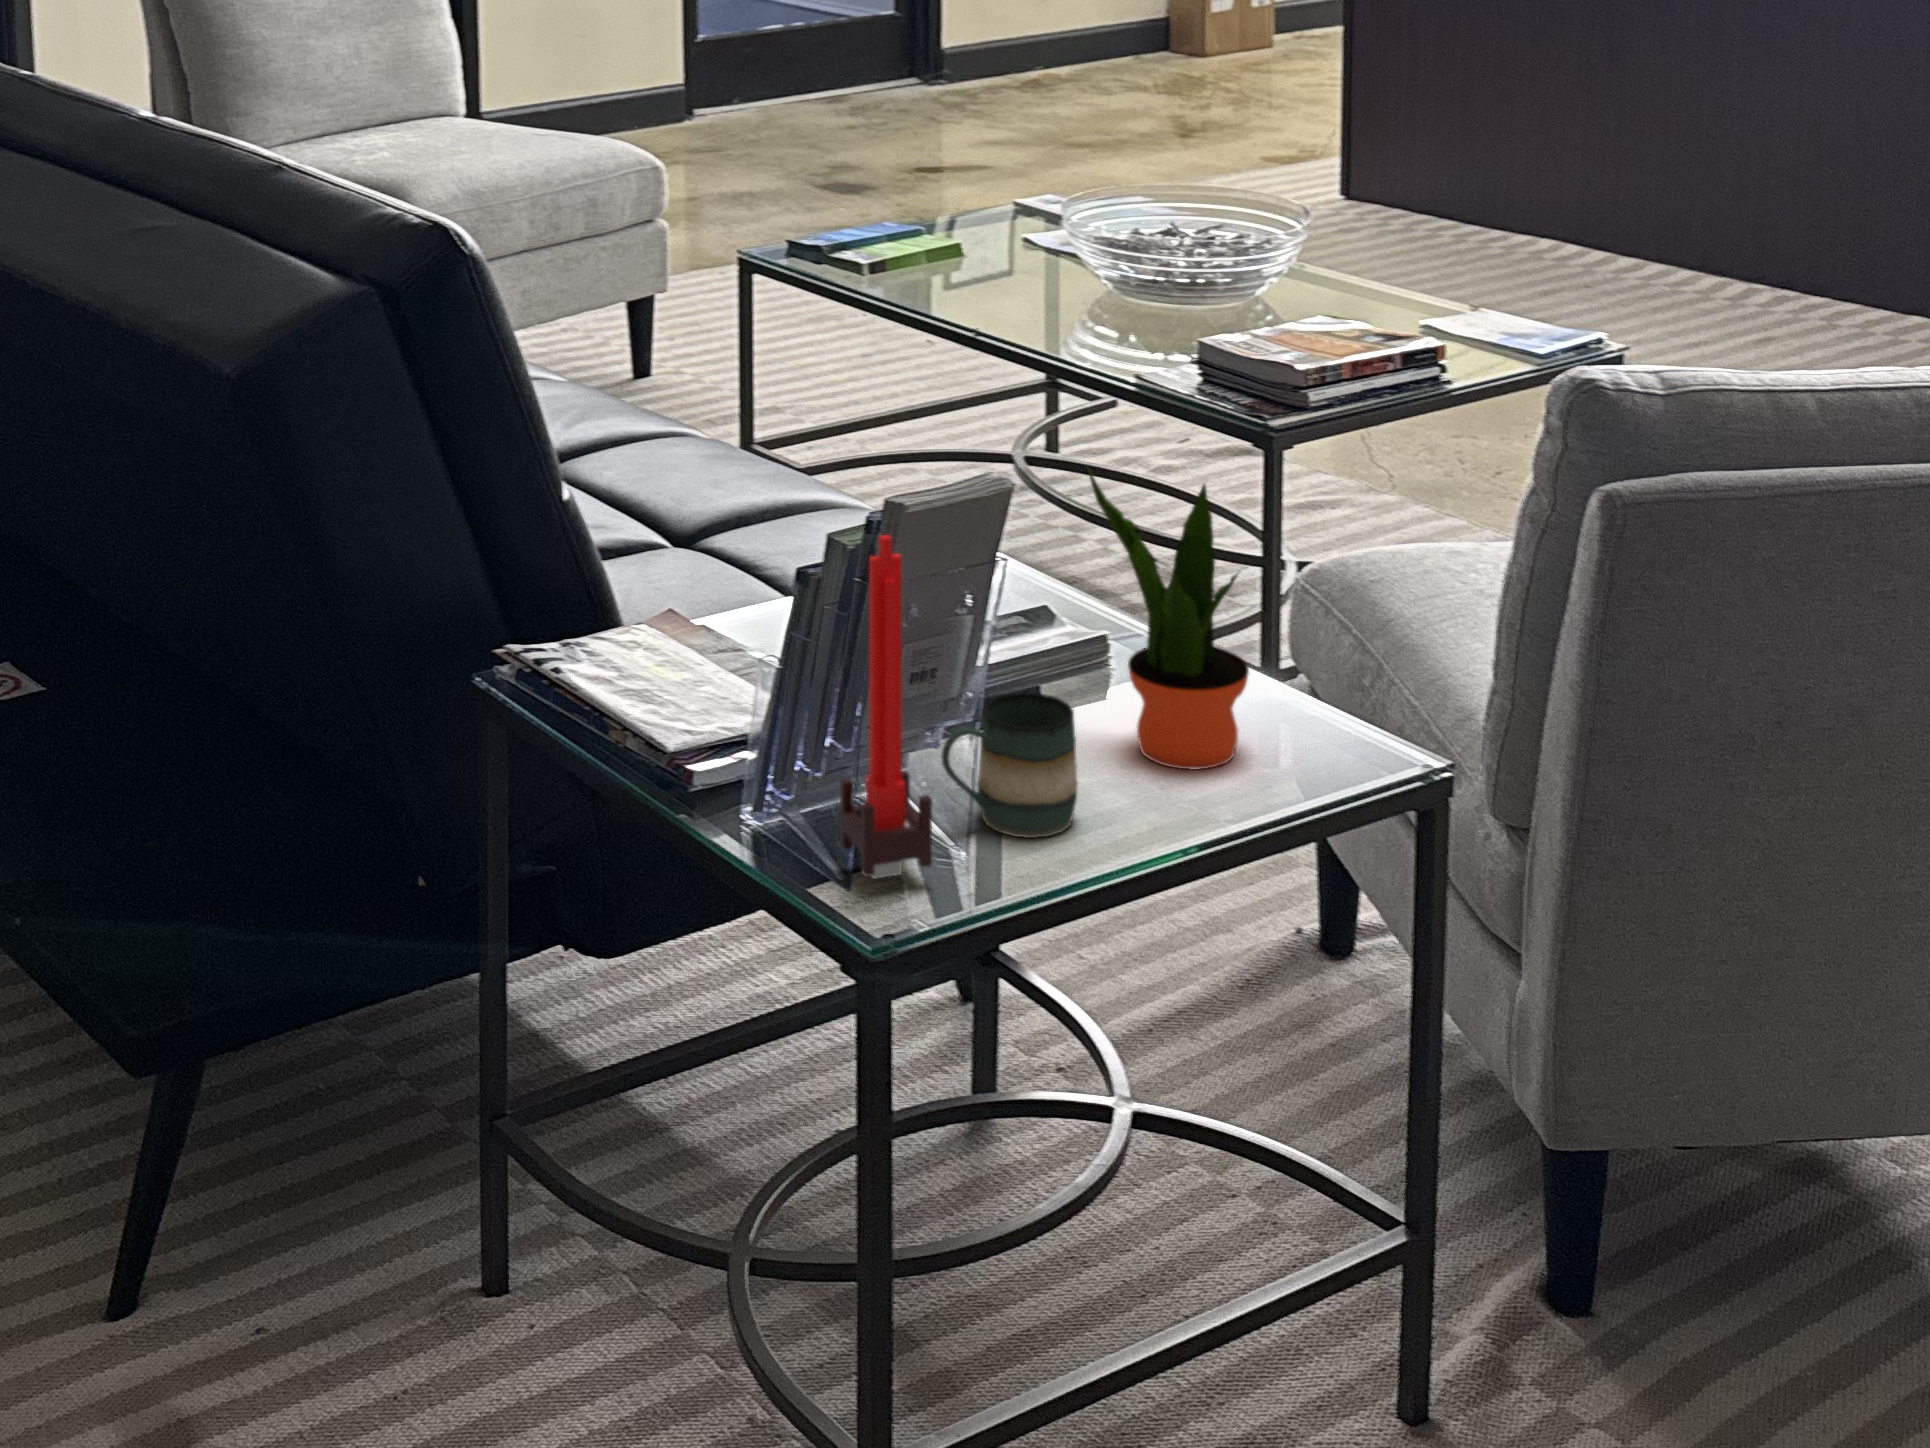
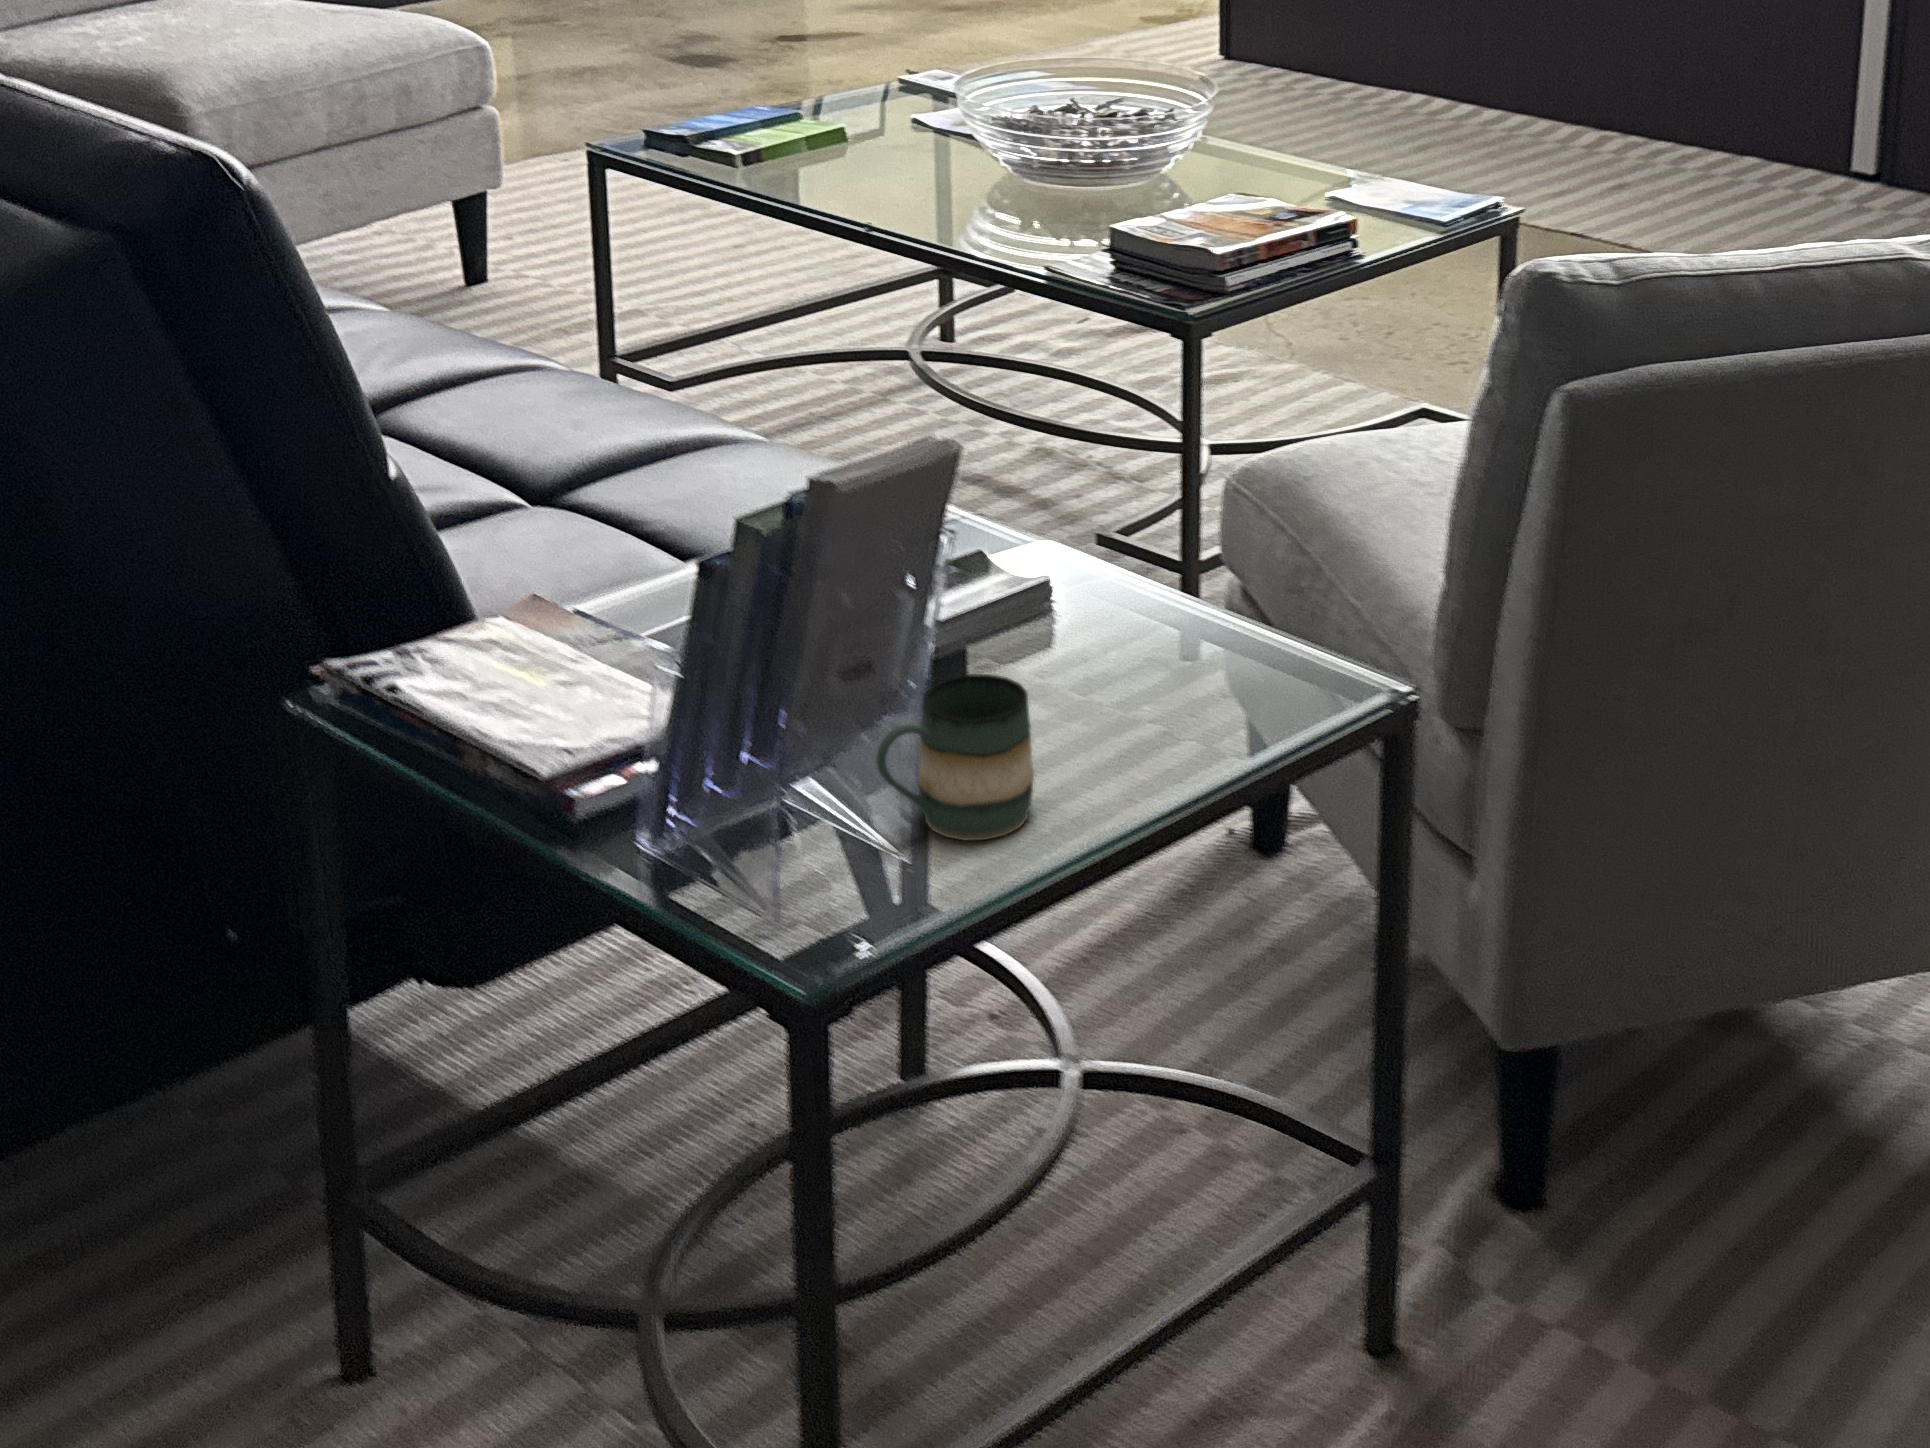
potted plant: present [1087,466,1249,769] -> none [1026,406,1214,734]
candle: present [840,535,932,879] -> none [758,521,873,918]

